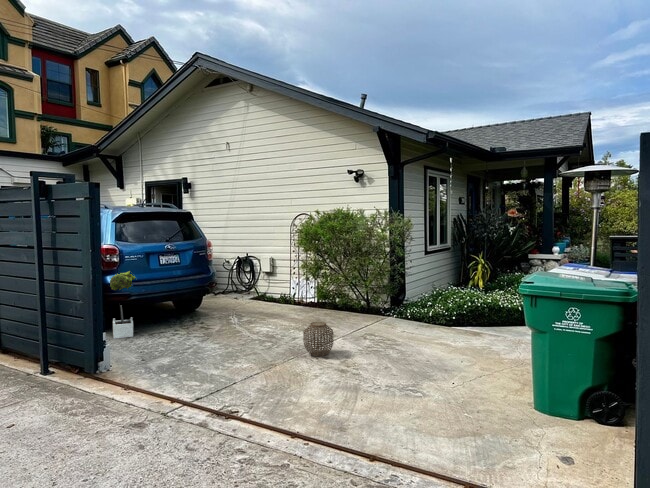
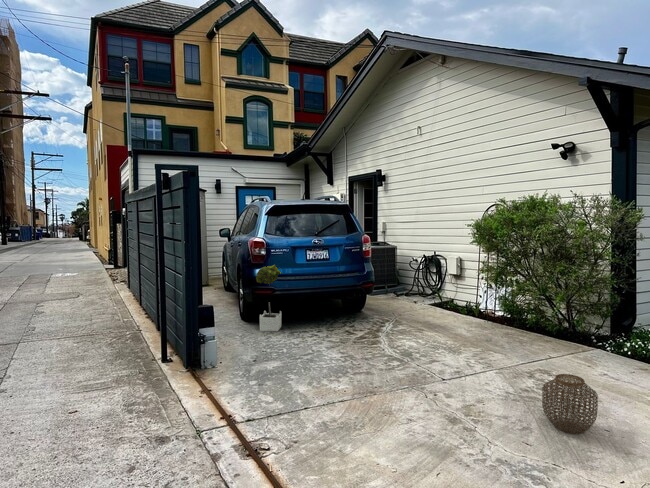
woven basket: present [303,322,333,357] -> present [542,374,598,434]

